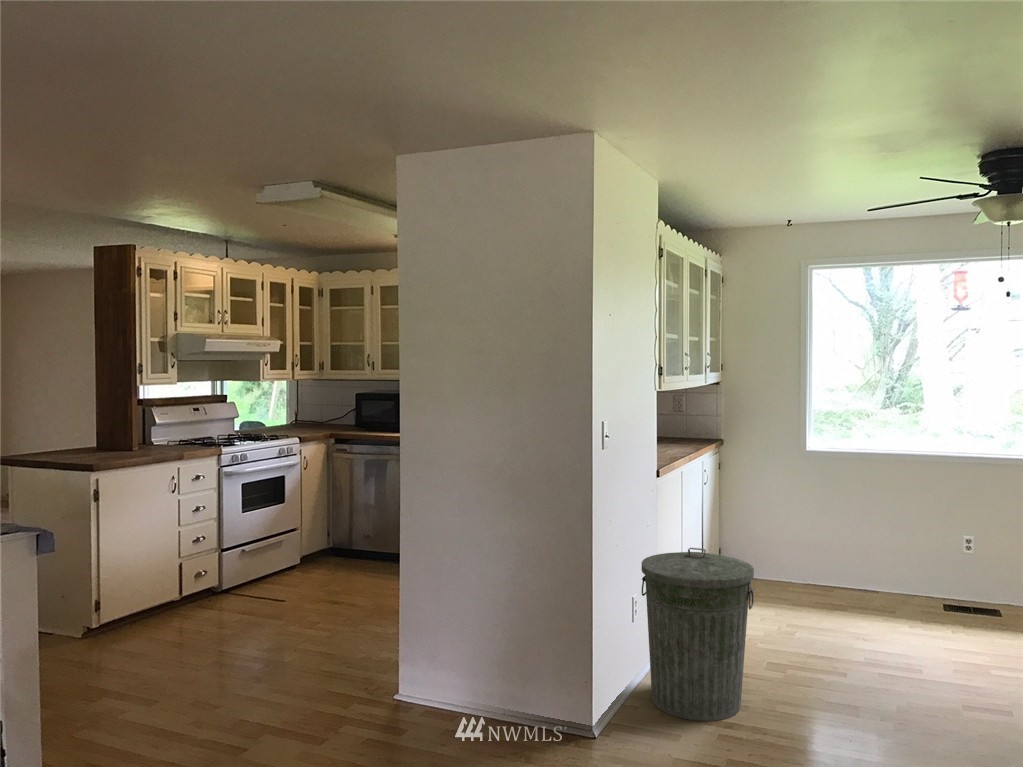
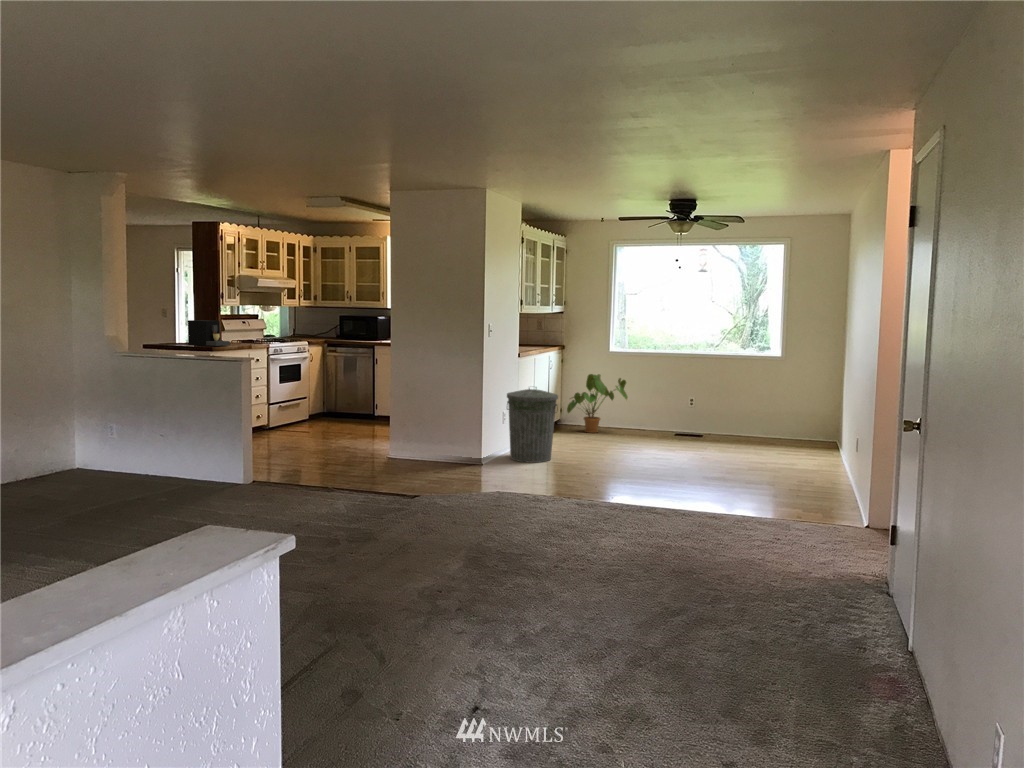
coffee maker: none [63,413,134,460] -> present [188,320,230,346]
house plant: none [738,490,856,602] -> present [567,374,628,433]

